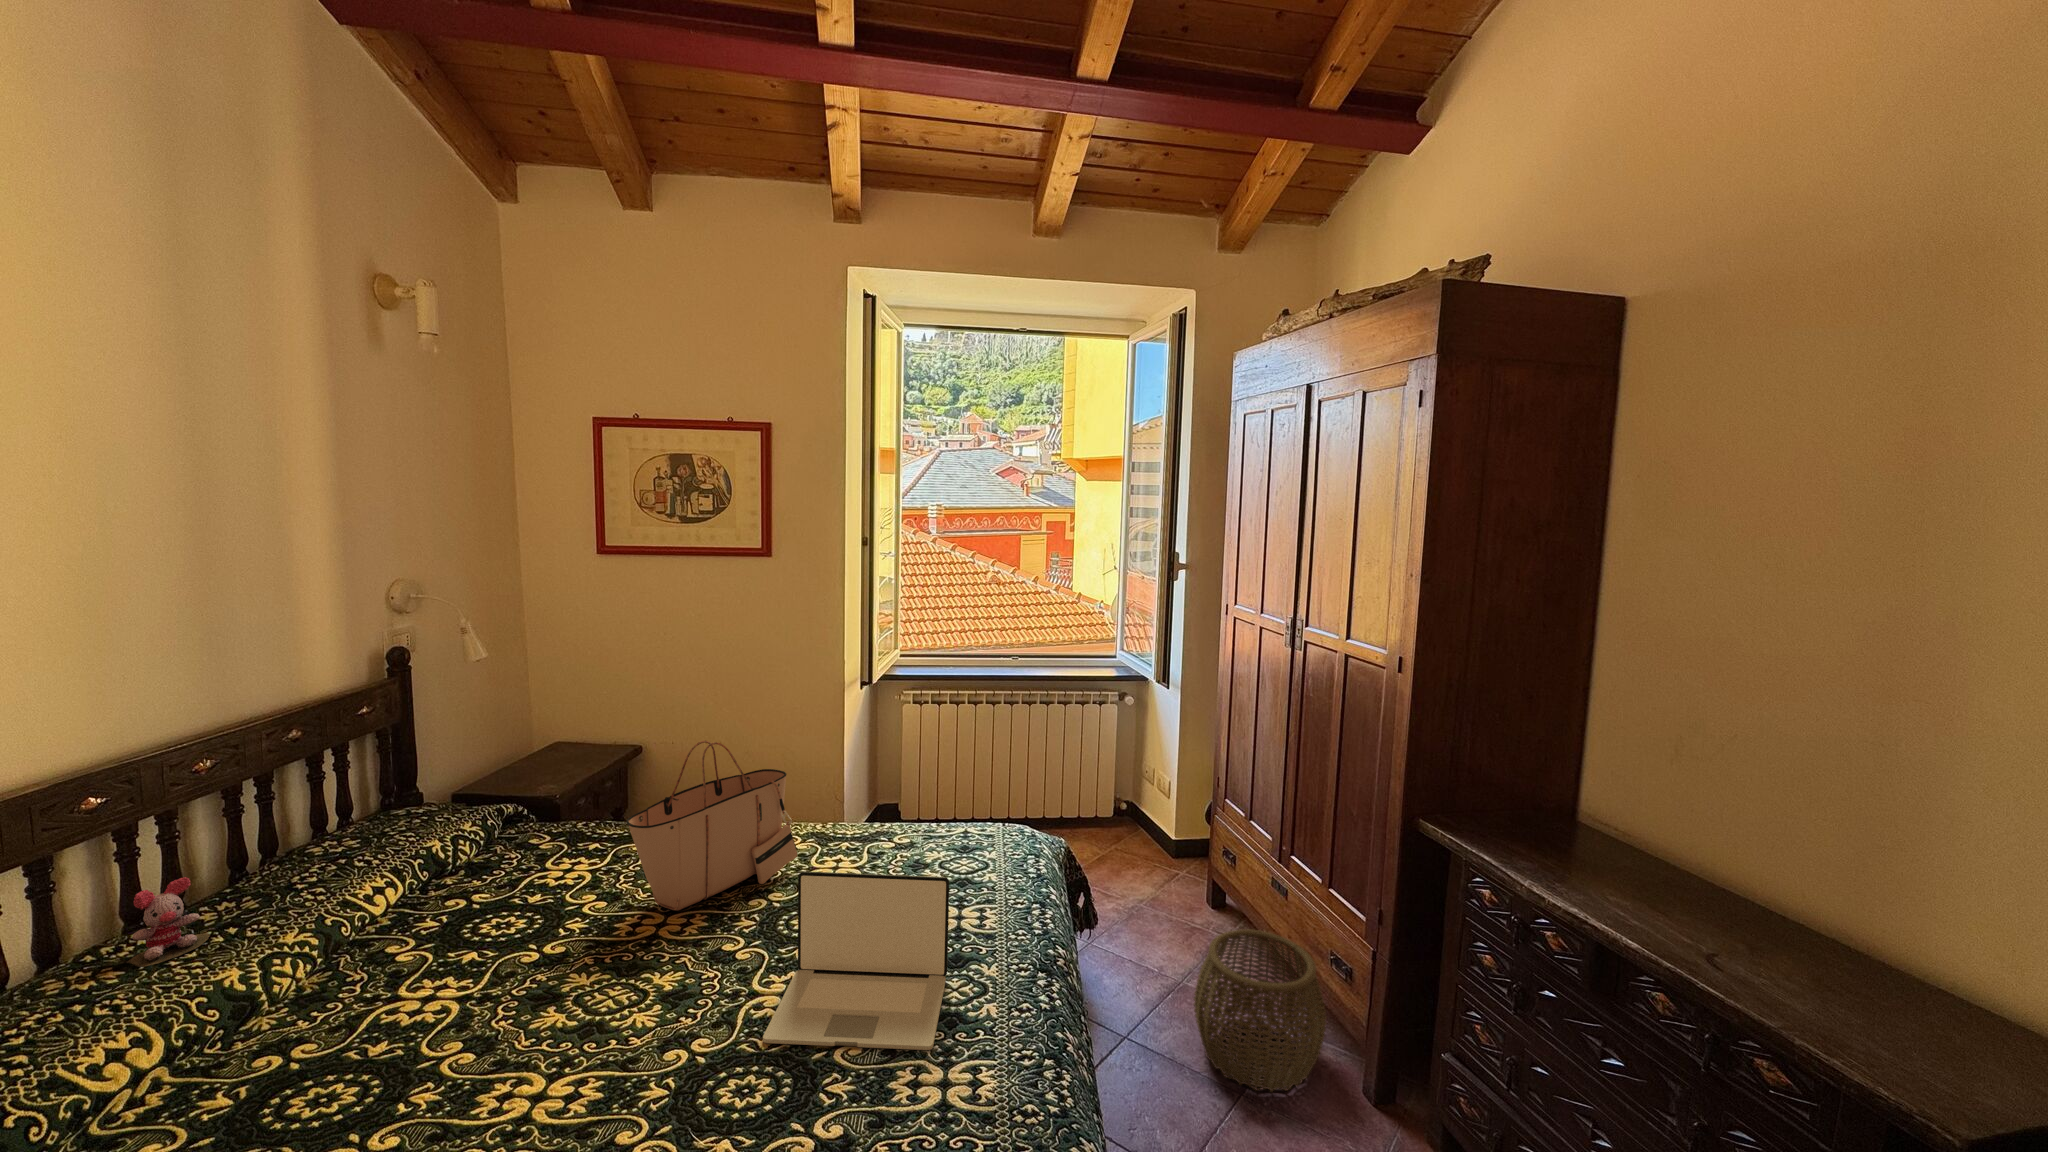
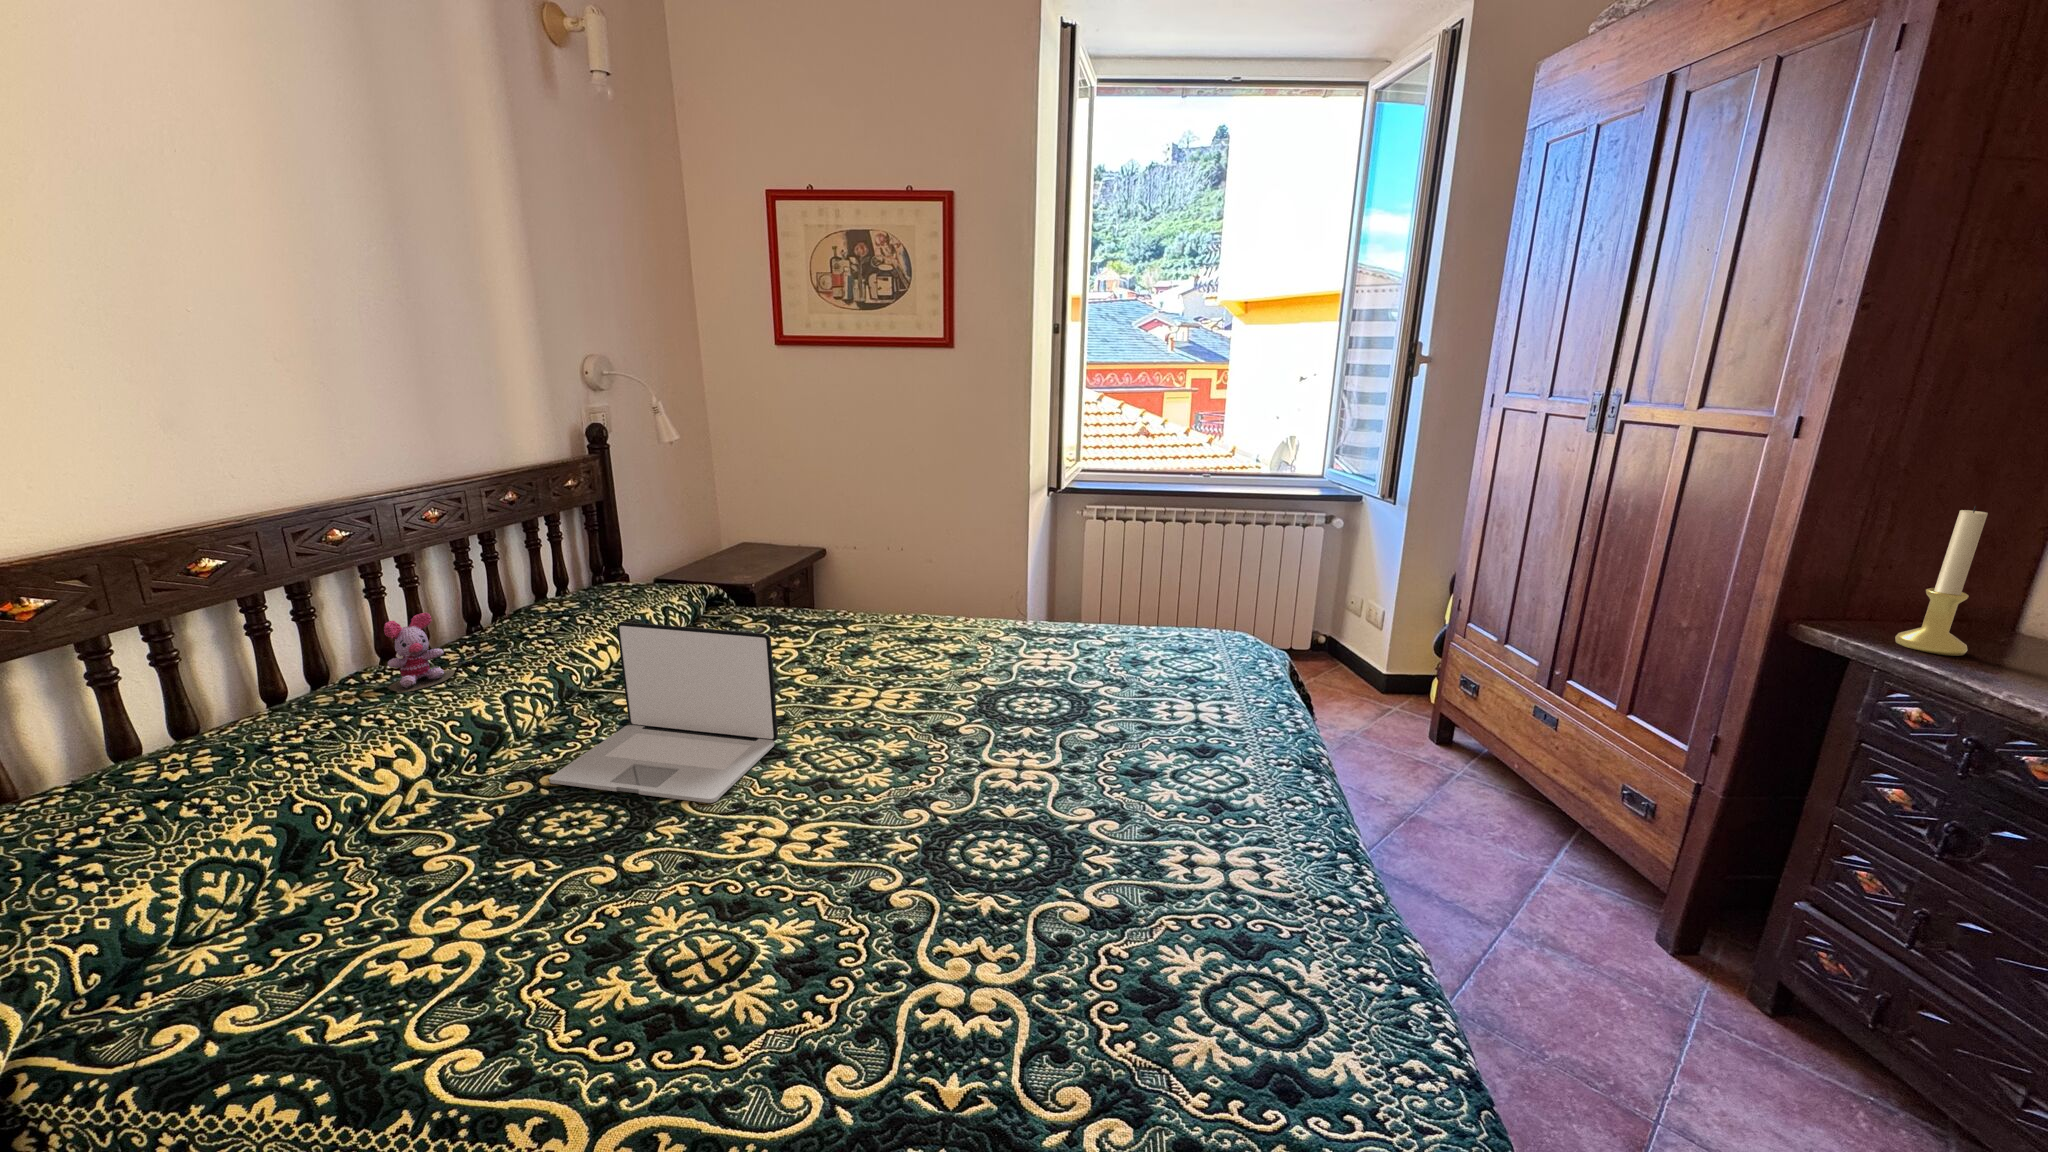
candle holder: none [1476,729,1519,841] -> present [1895,506,1988,656]
tote bag: present [626,741,797,910] -> none [834,511,1006,686]
laptop: present [763,871,949,1050] -> present [549,622,778,803]
woven basket: present [1194,929,1327,1092] -> none [1442,759,1616,934]

